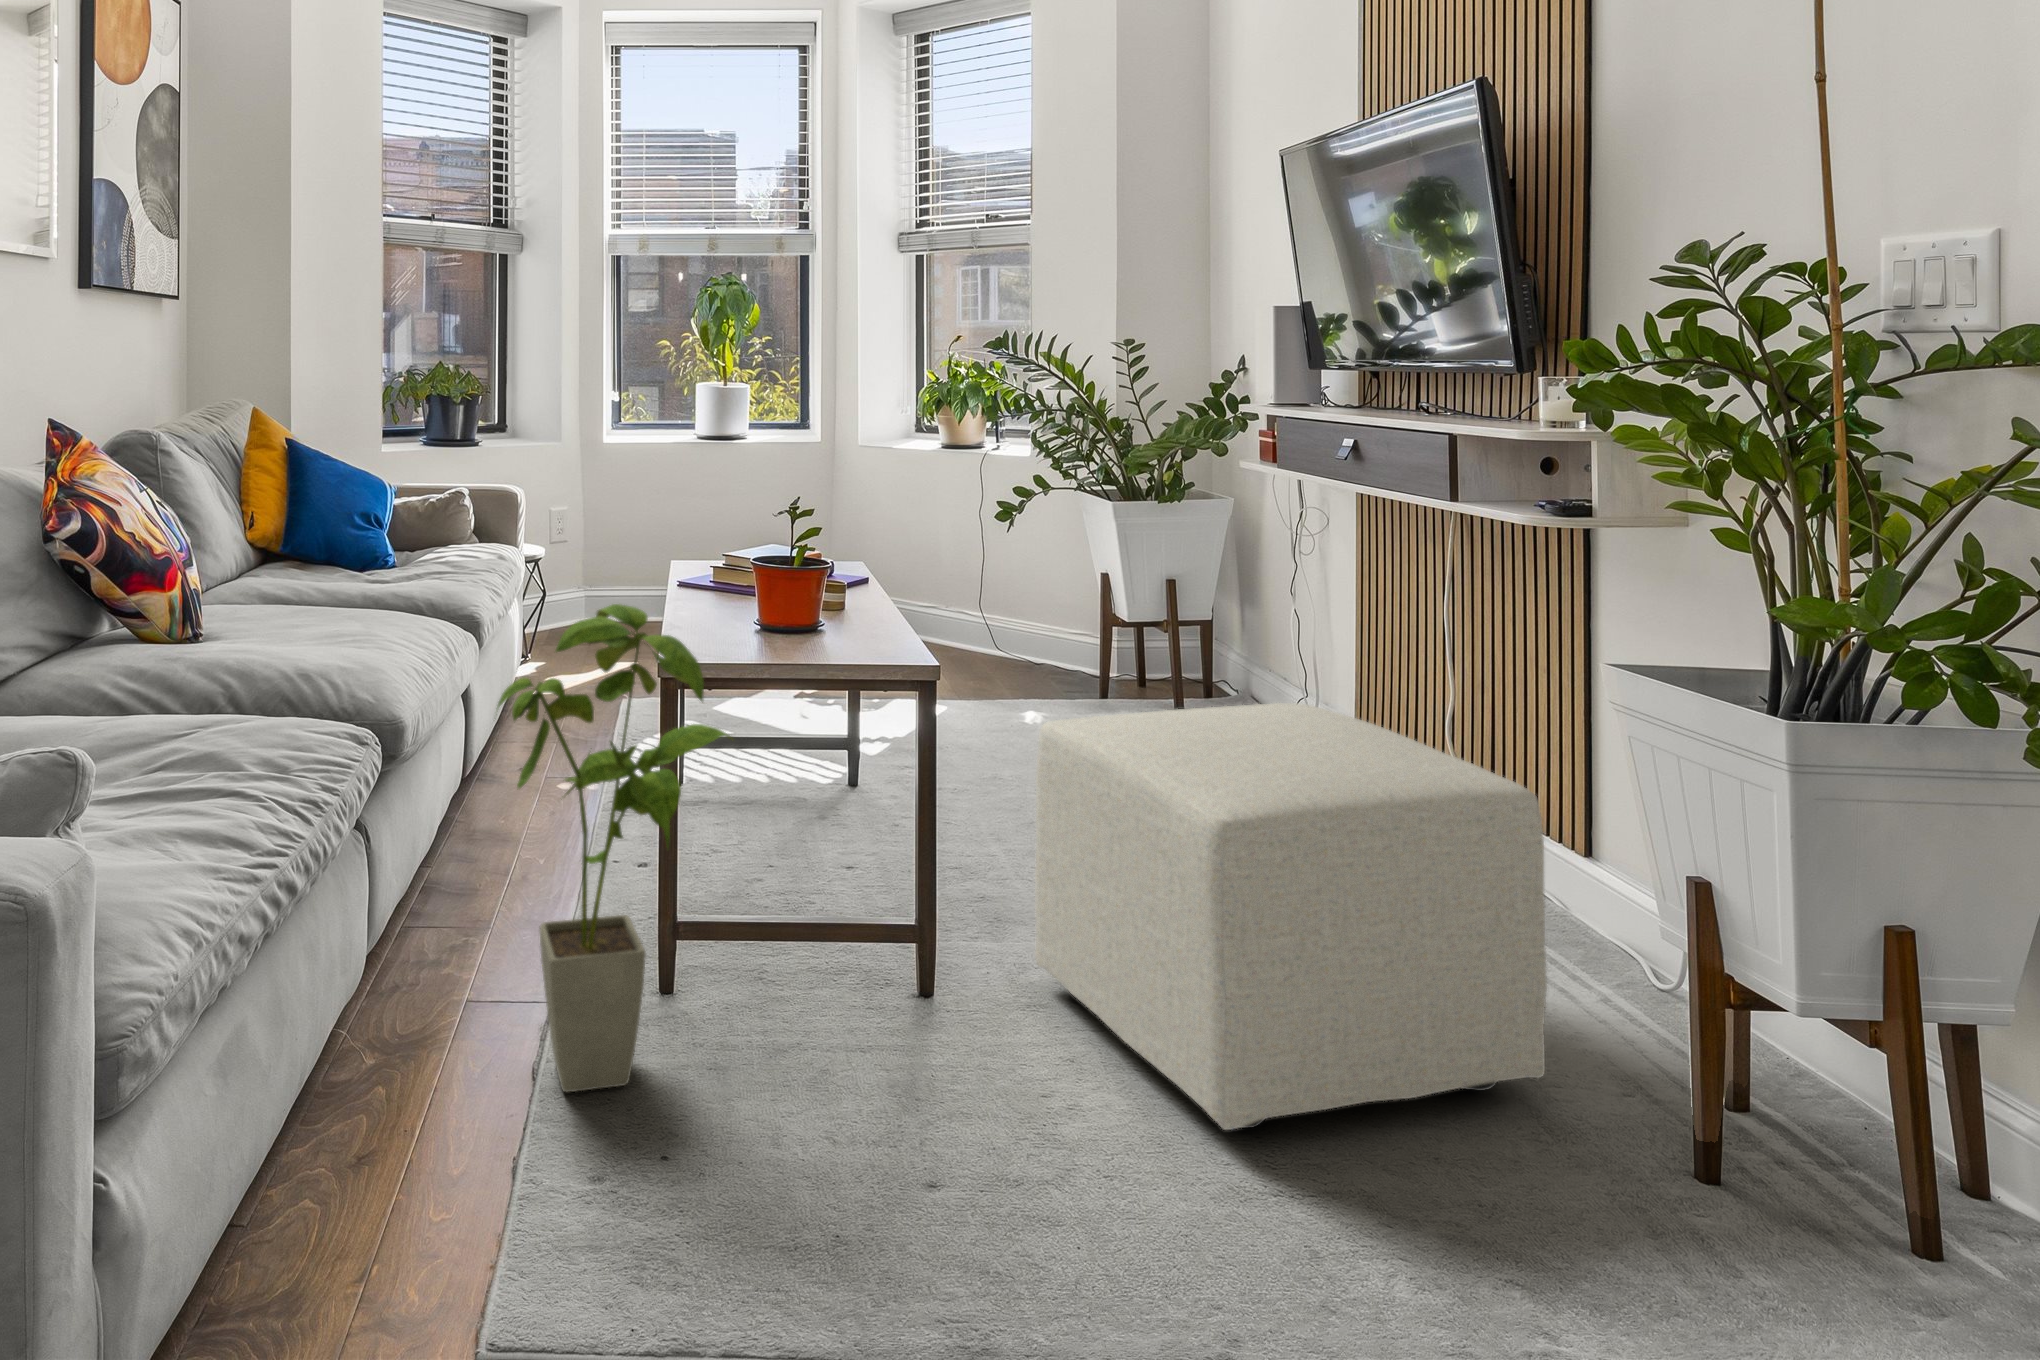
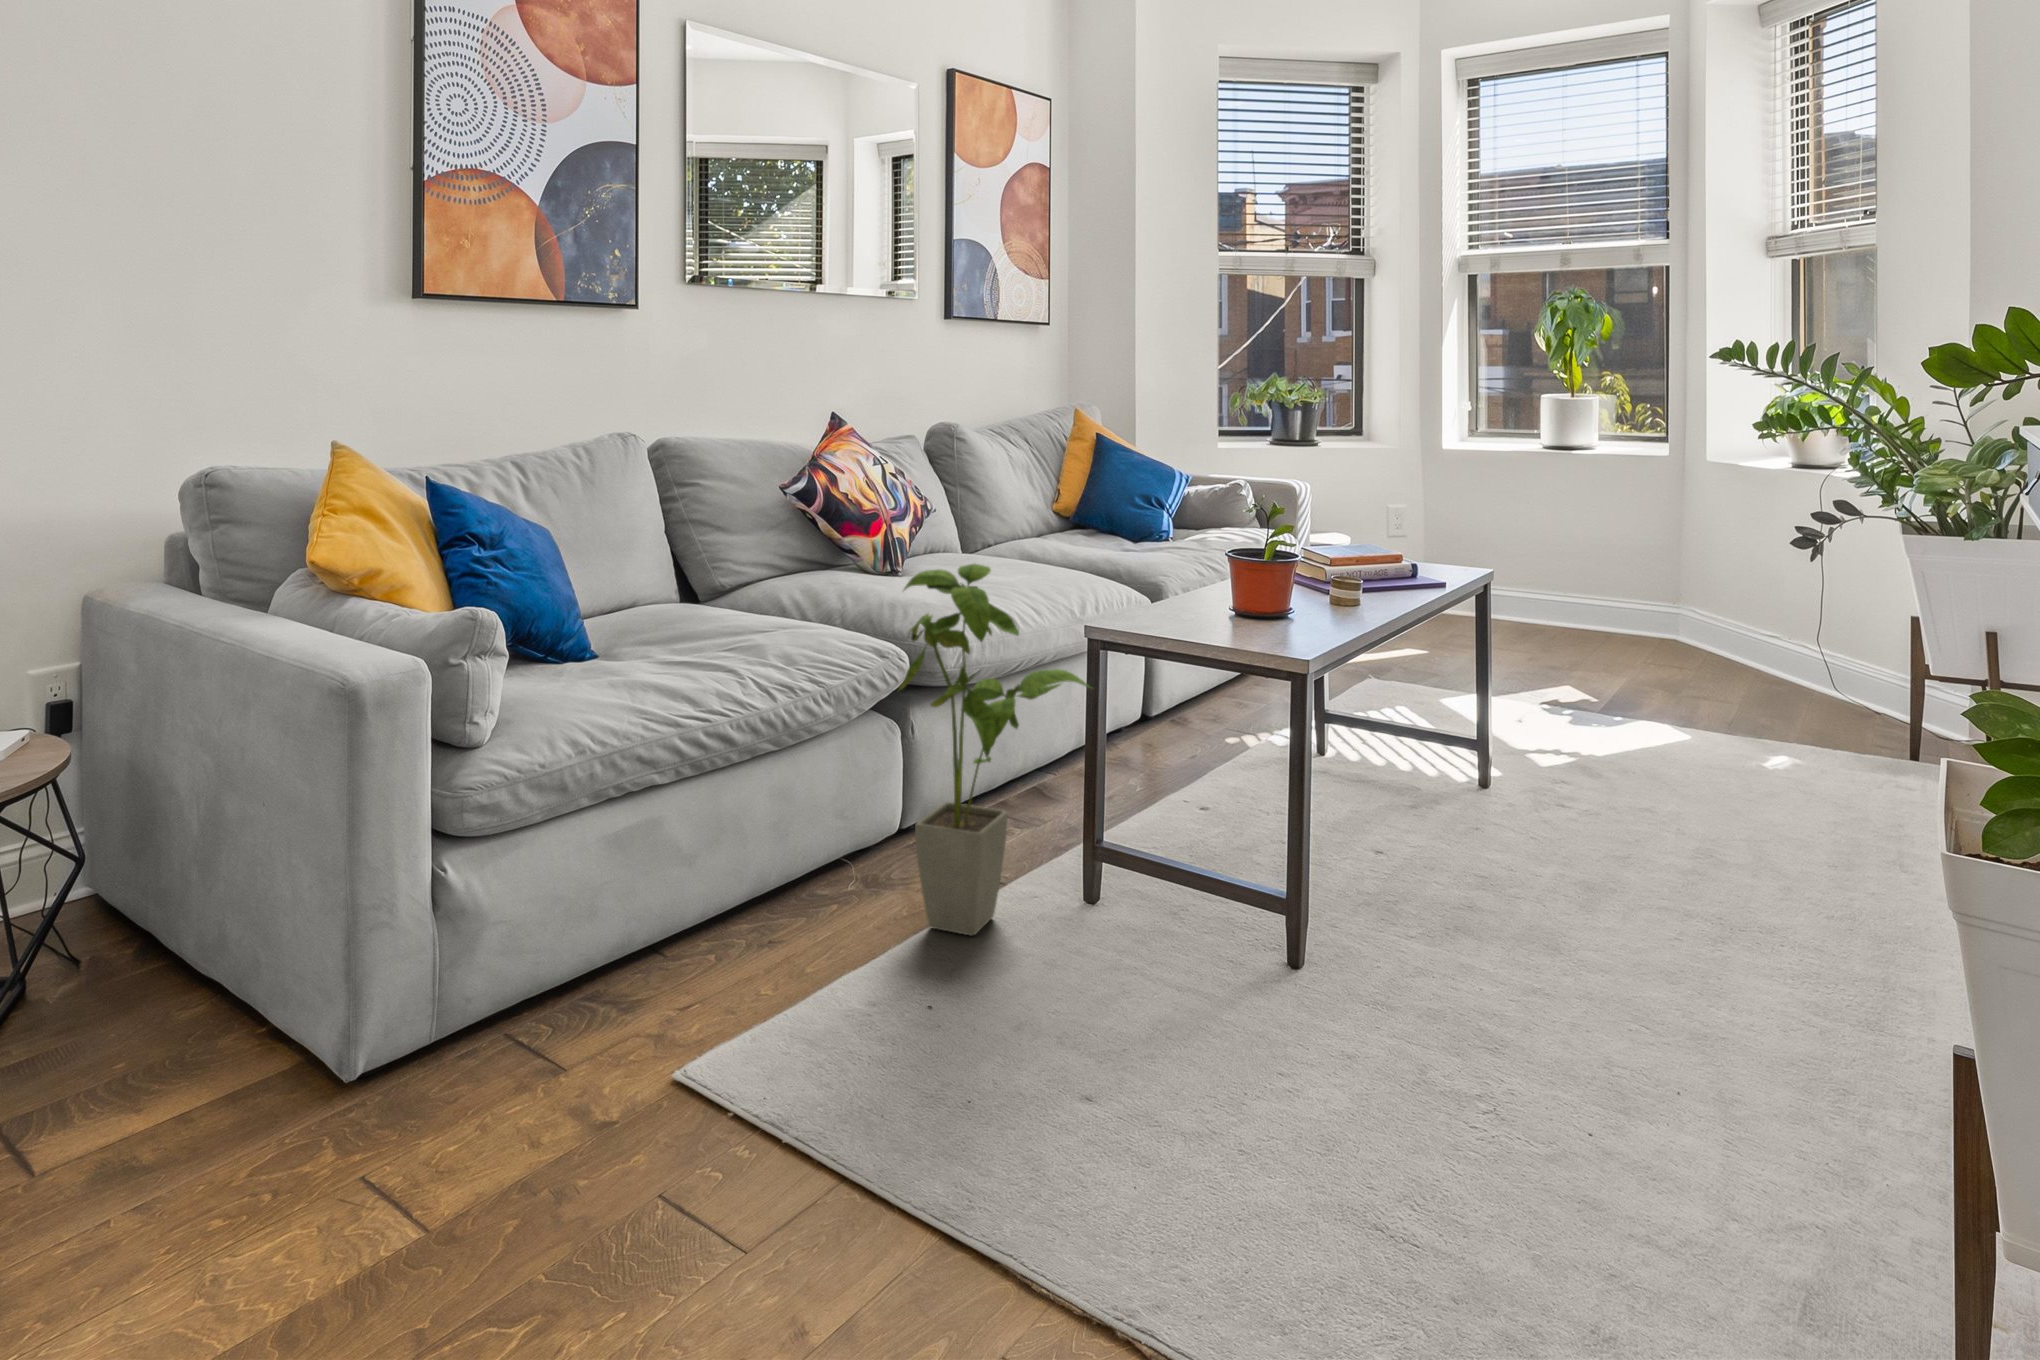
ottoman: present [1035,703,1547,1130] -> none [1343,722,1770,1185]

